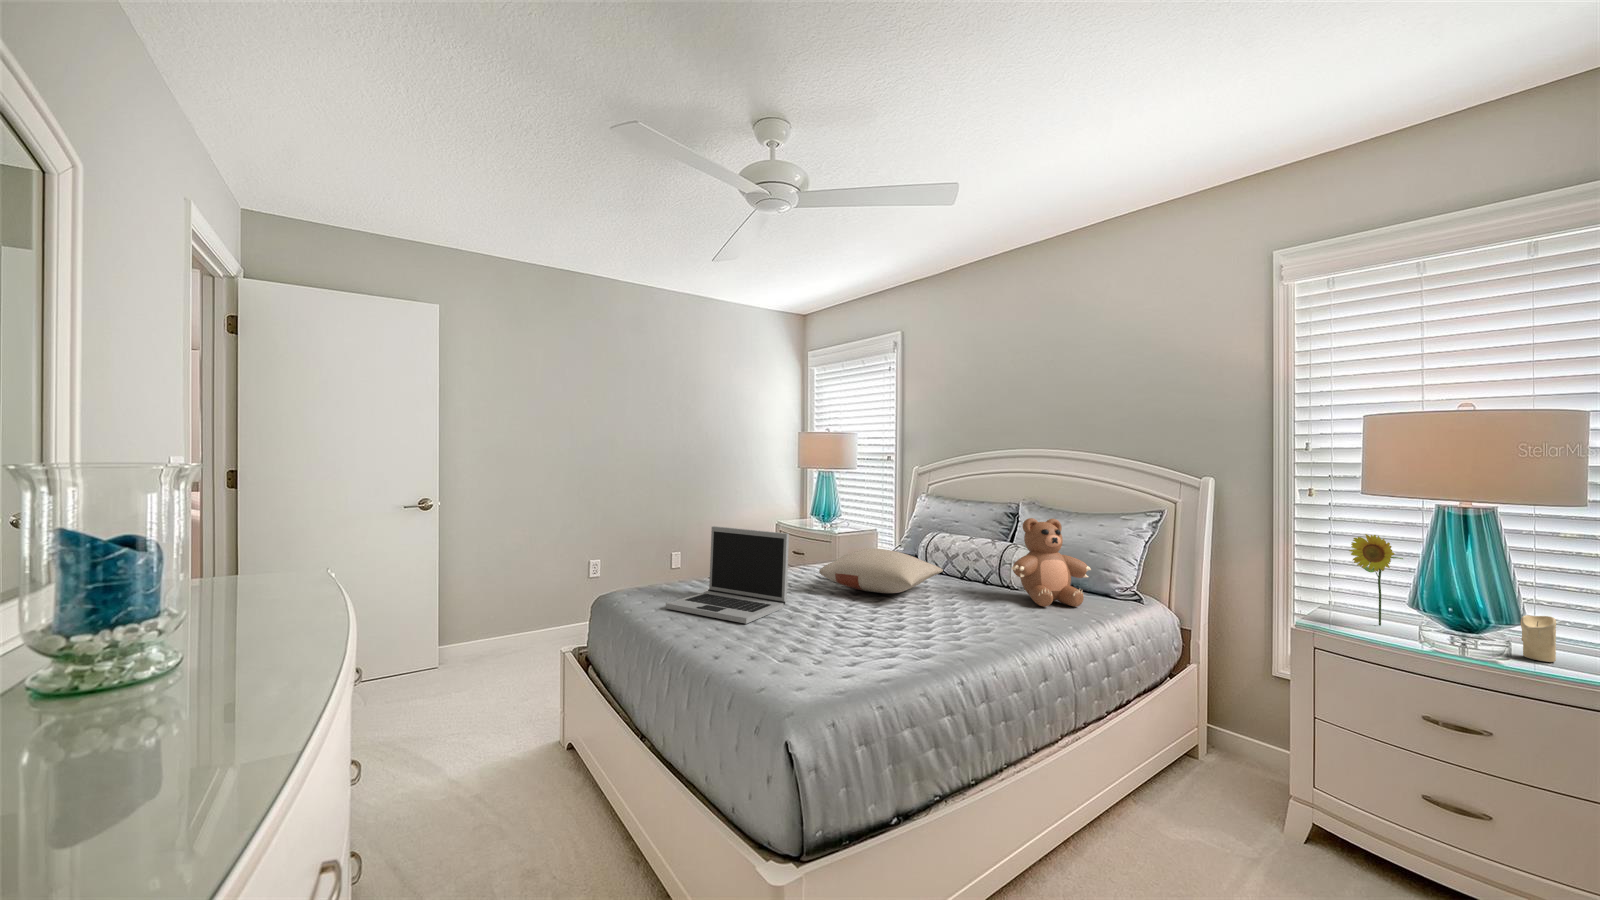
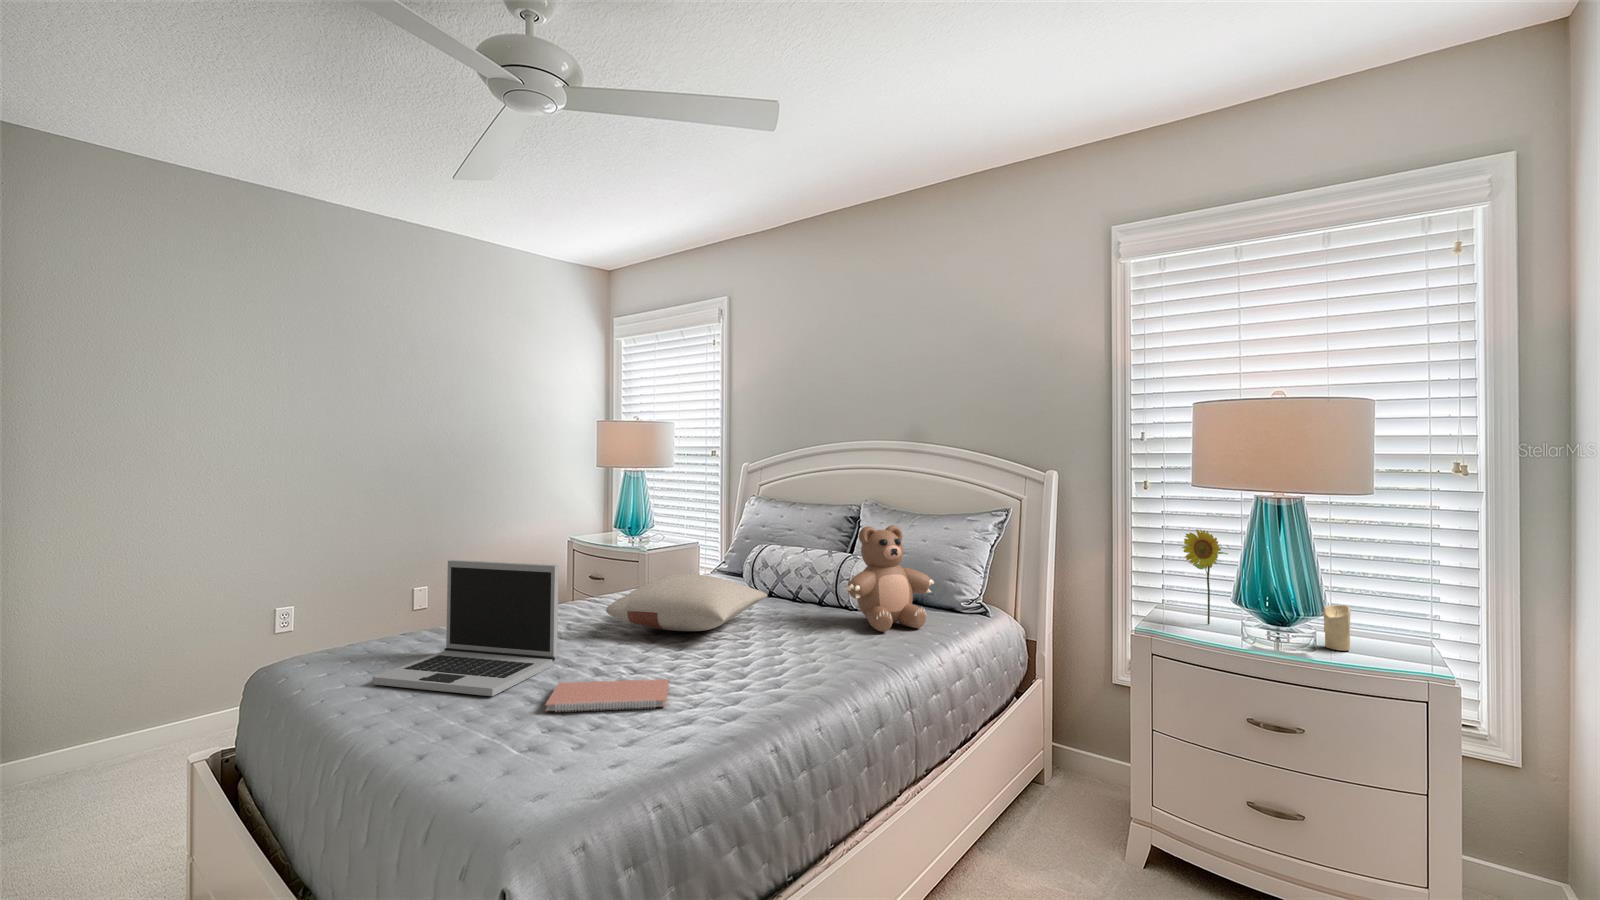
notebook: none [785,619,873,644] -> present [546,679,669,712]

